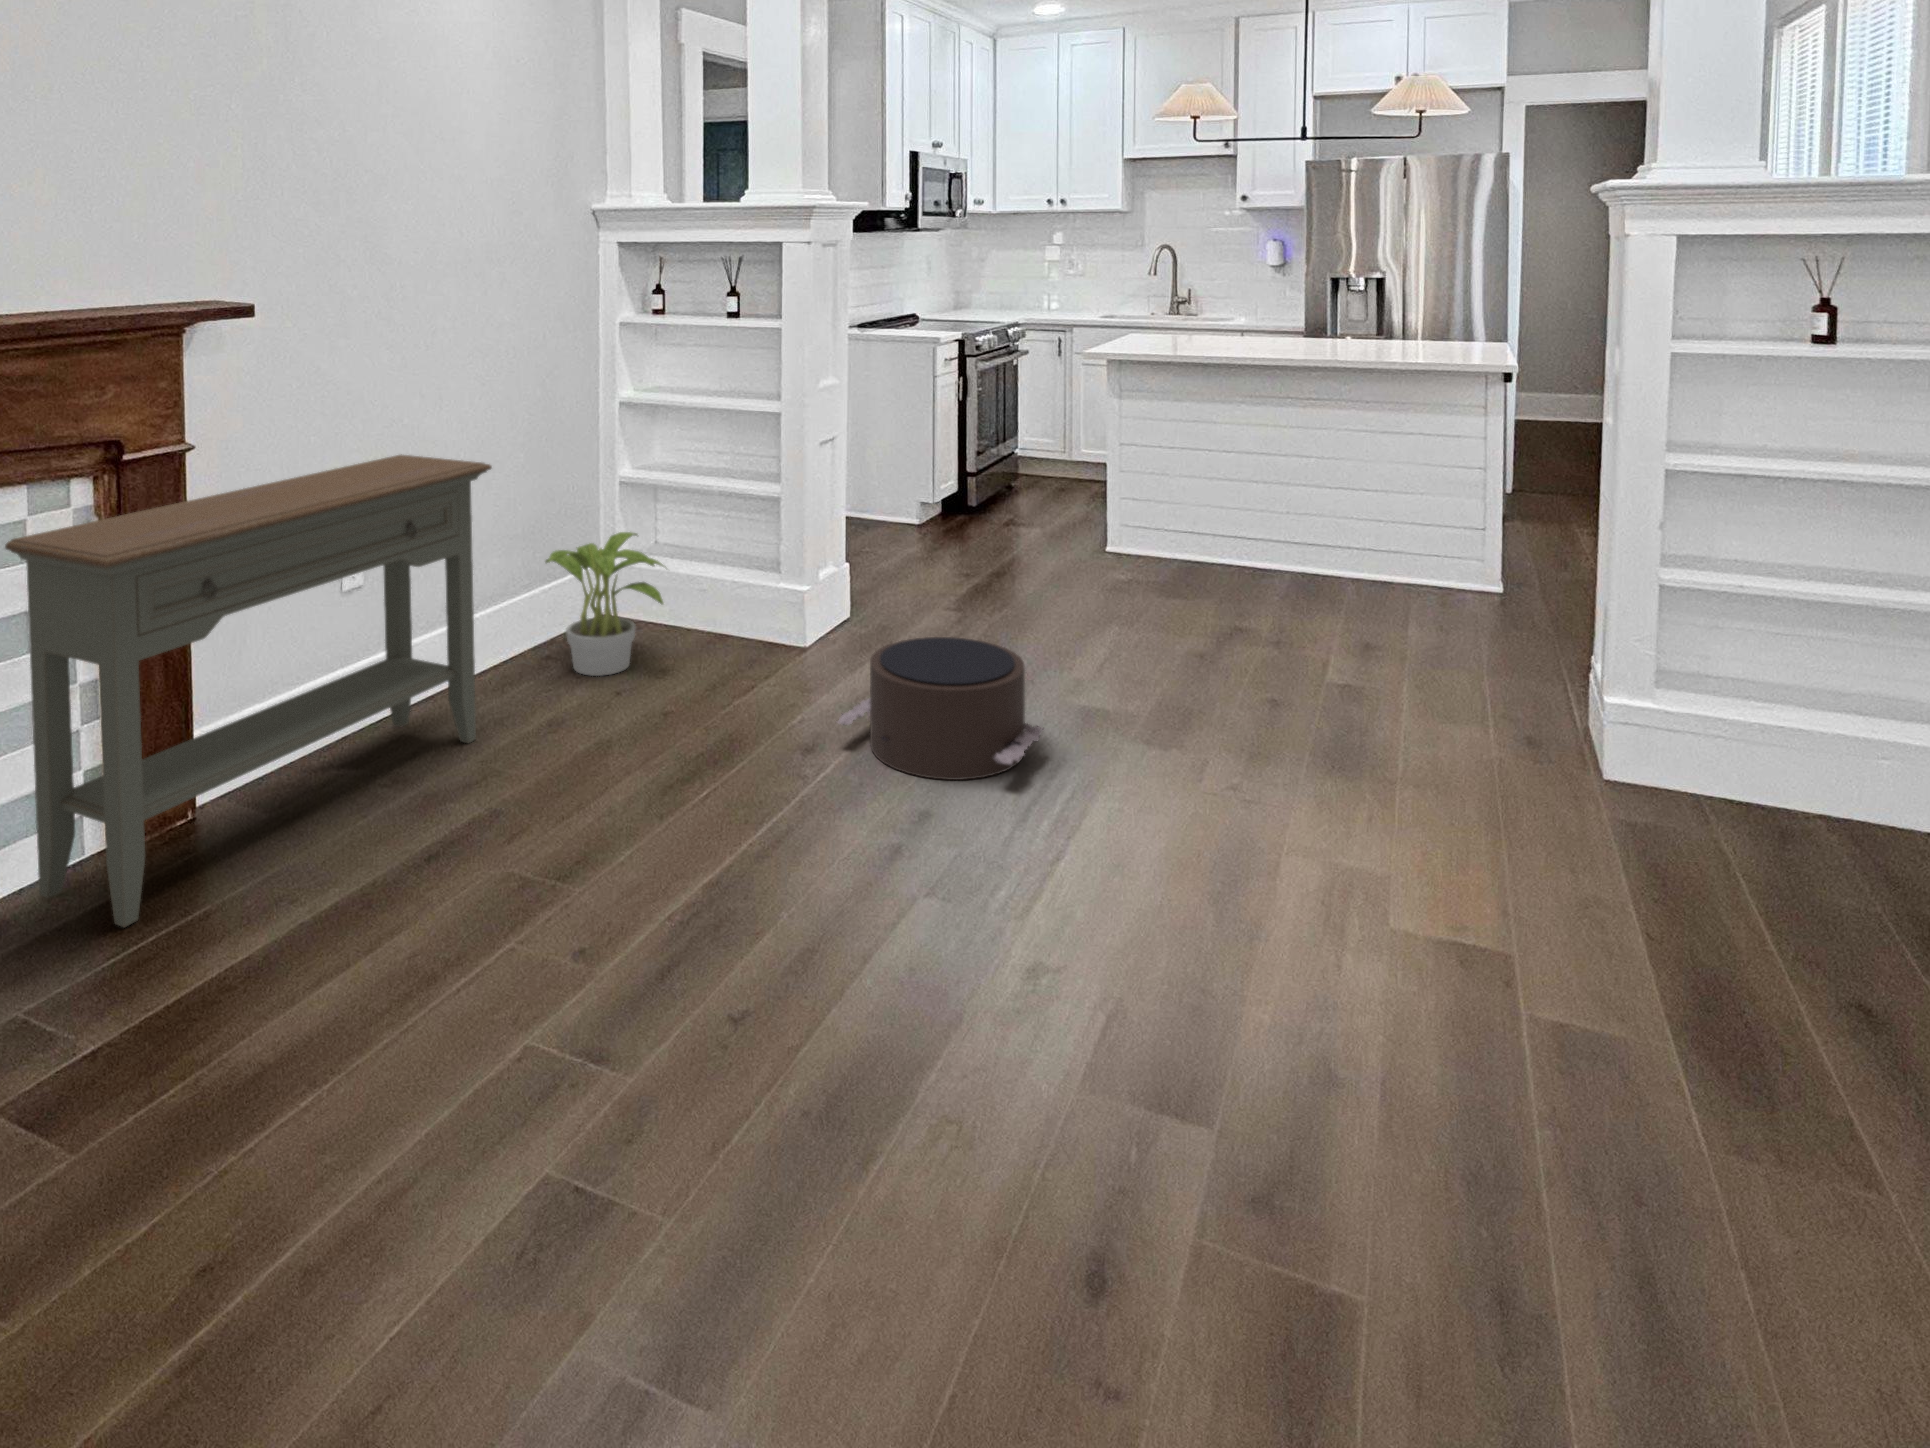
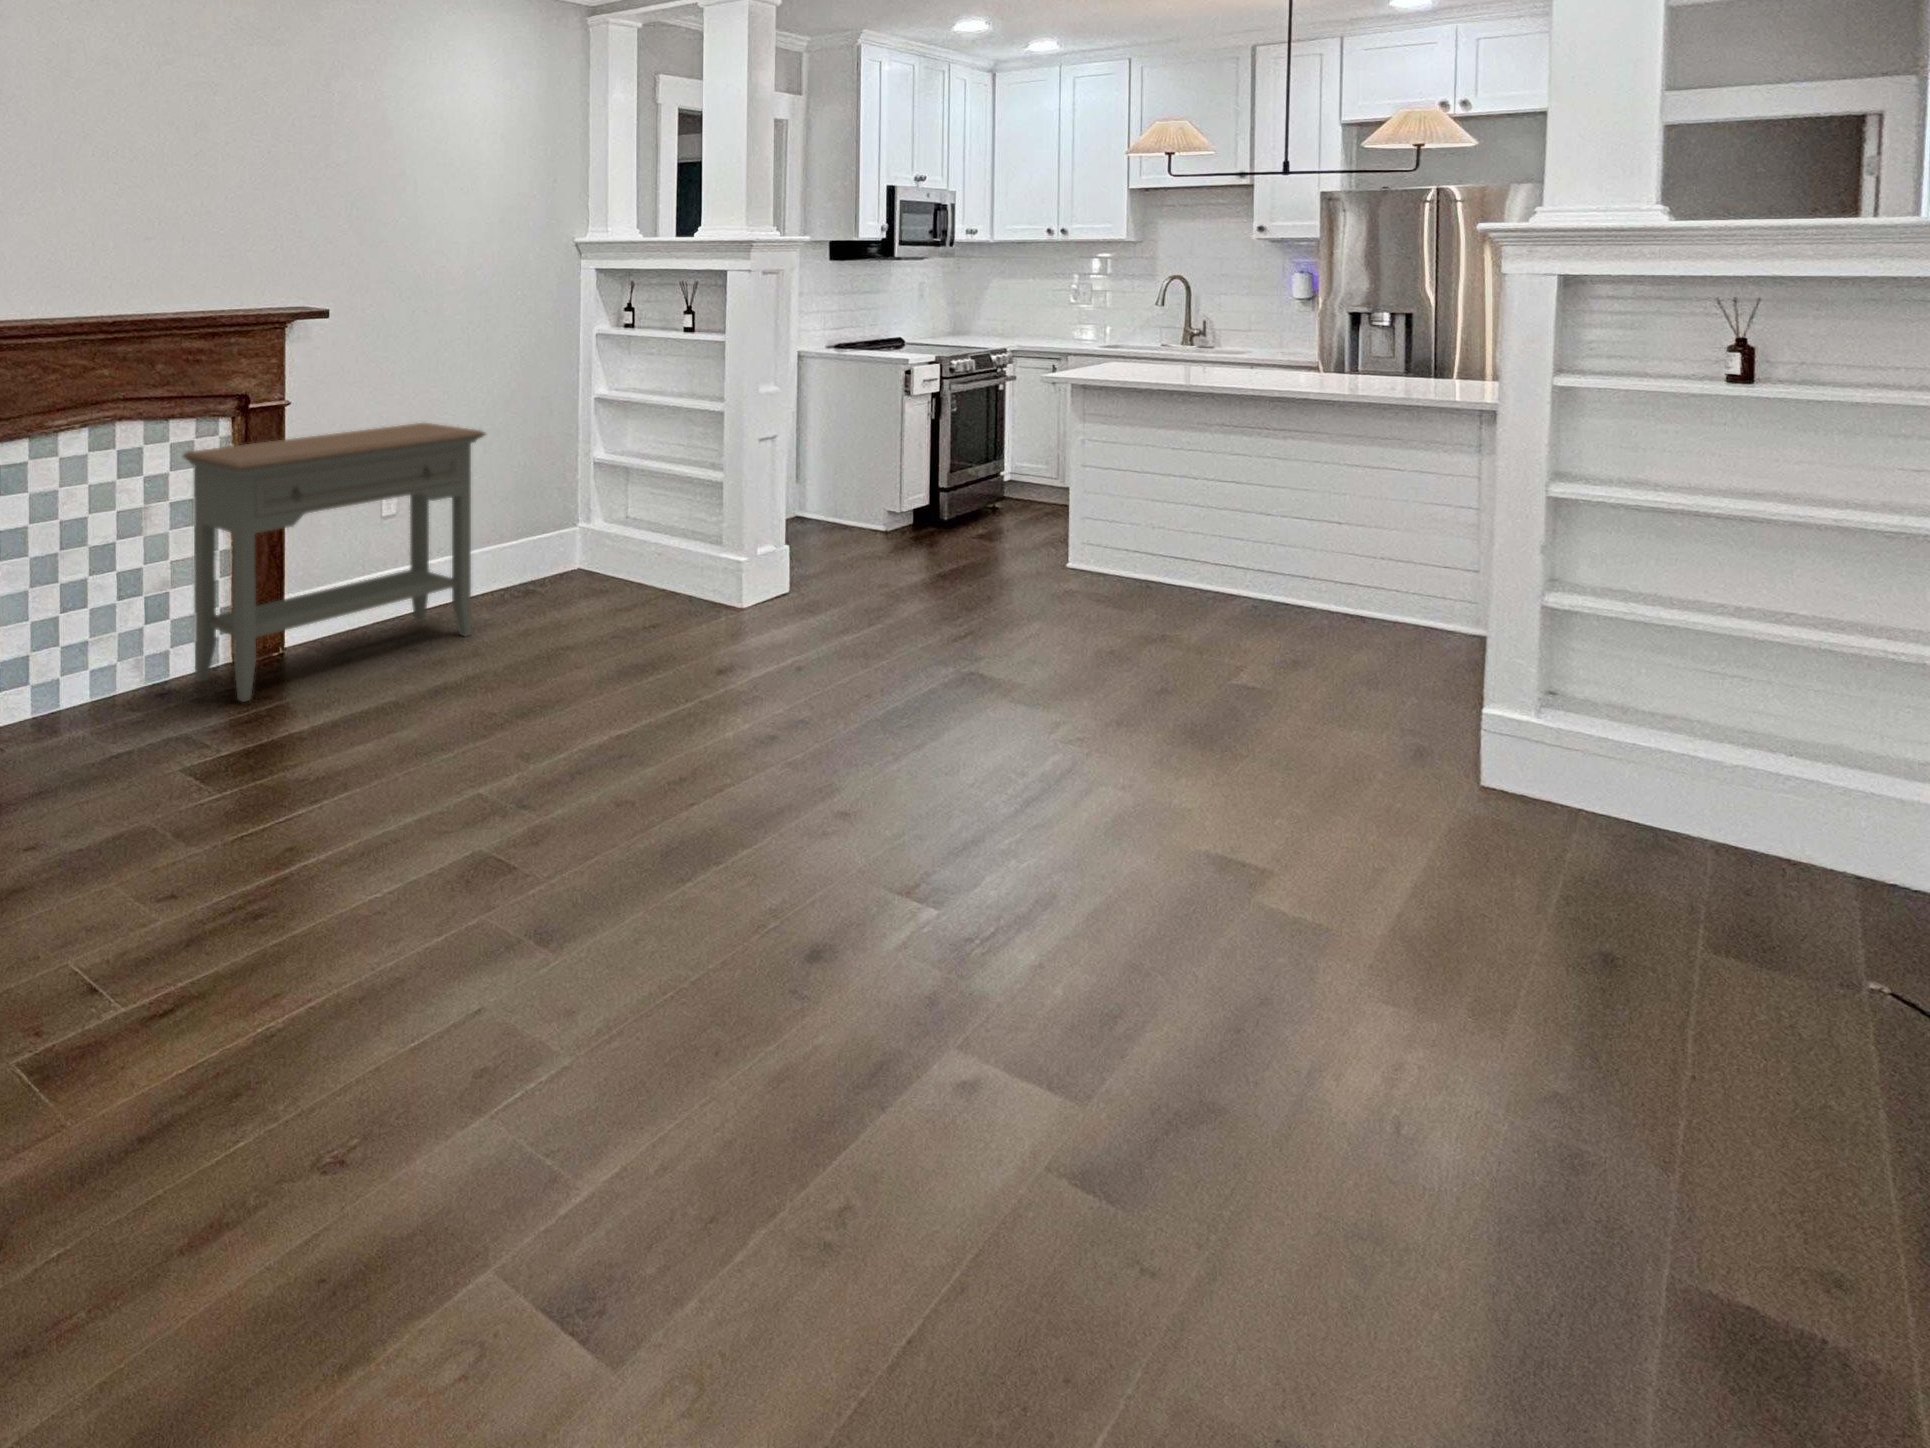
potted plant: present [546,532,663,676] -> none [530,498,627,607]
pouf: present [838,637,1043,780] -> none [744,597,924,707]

